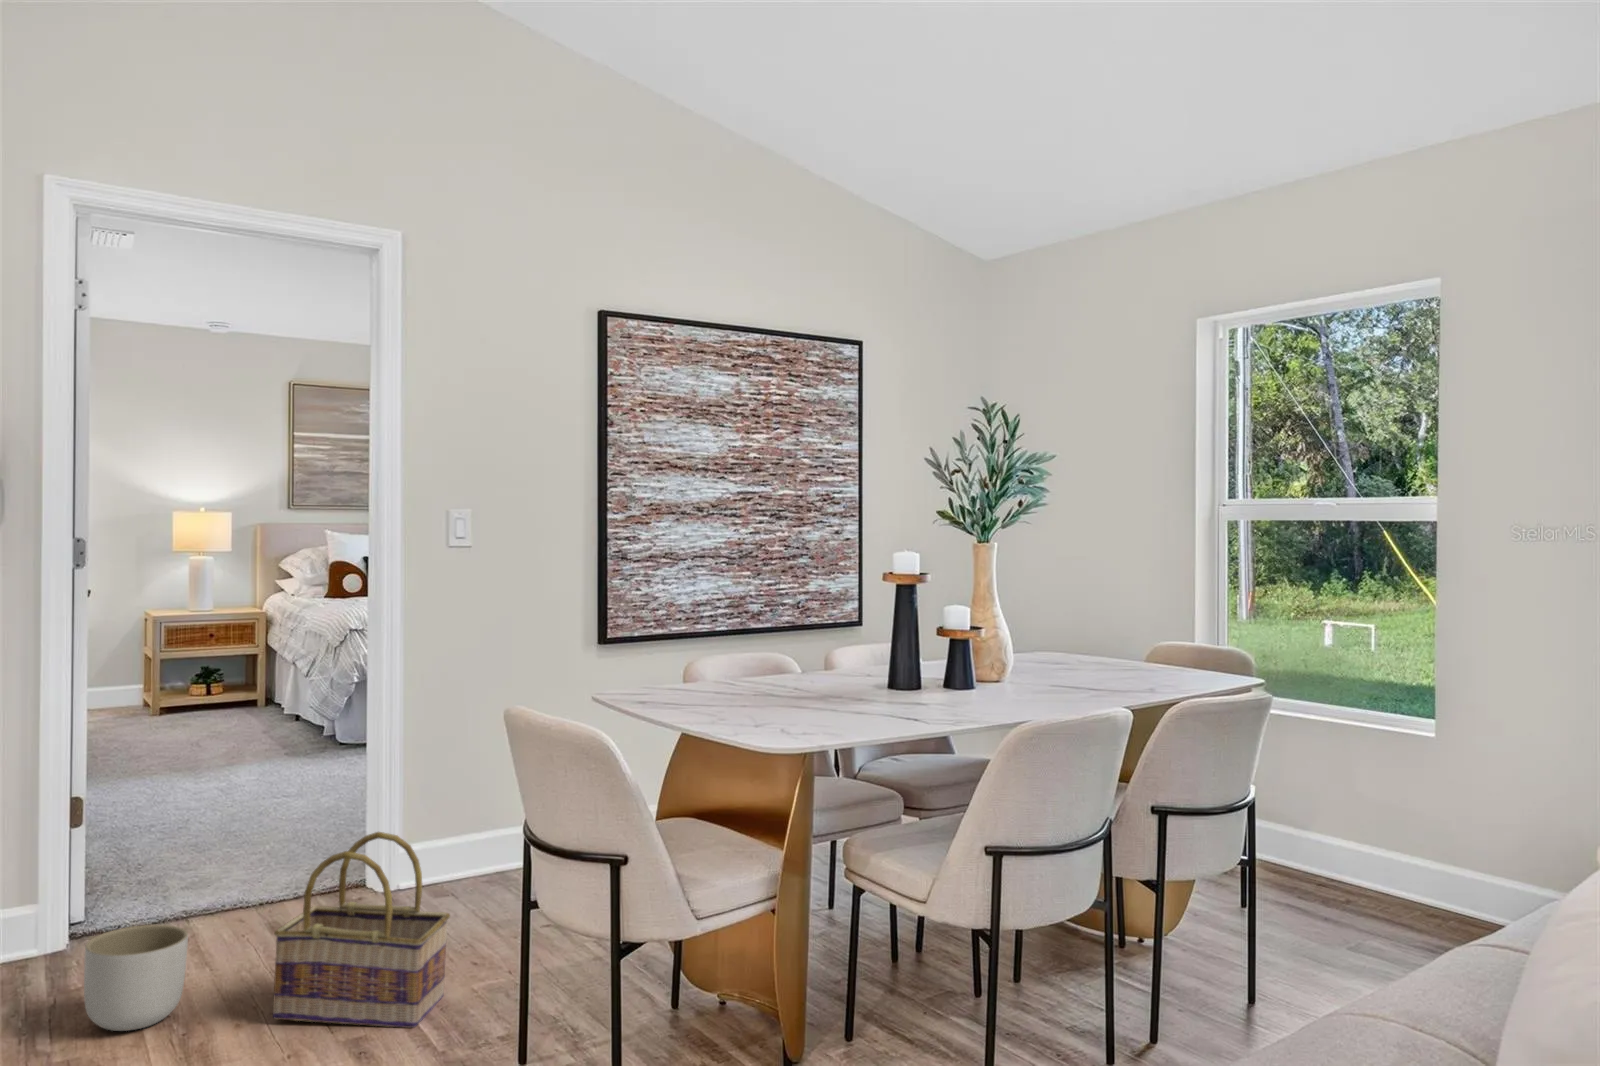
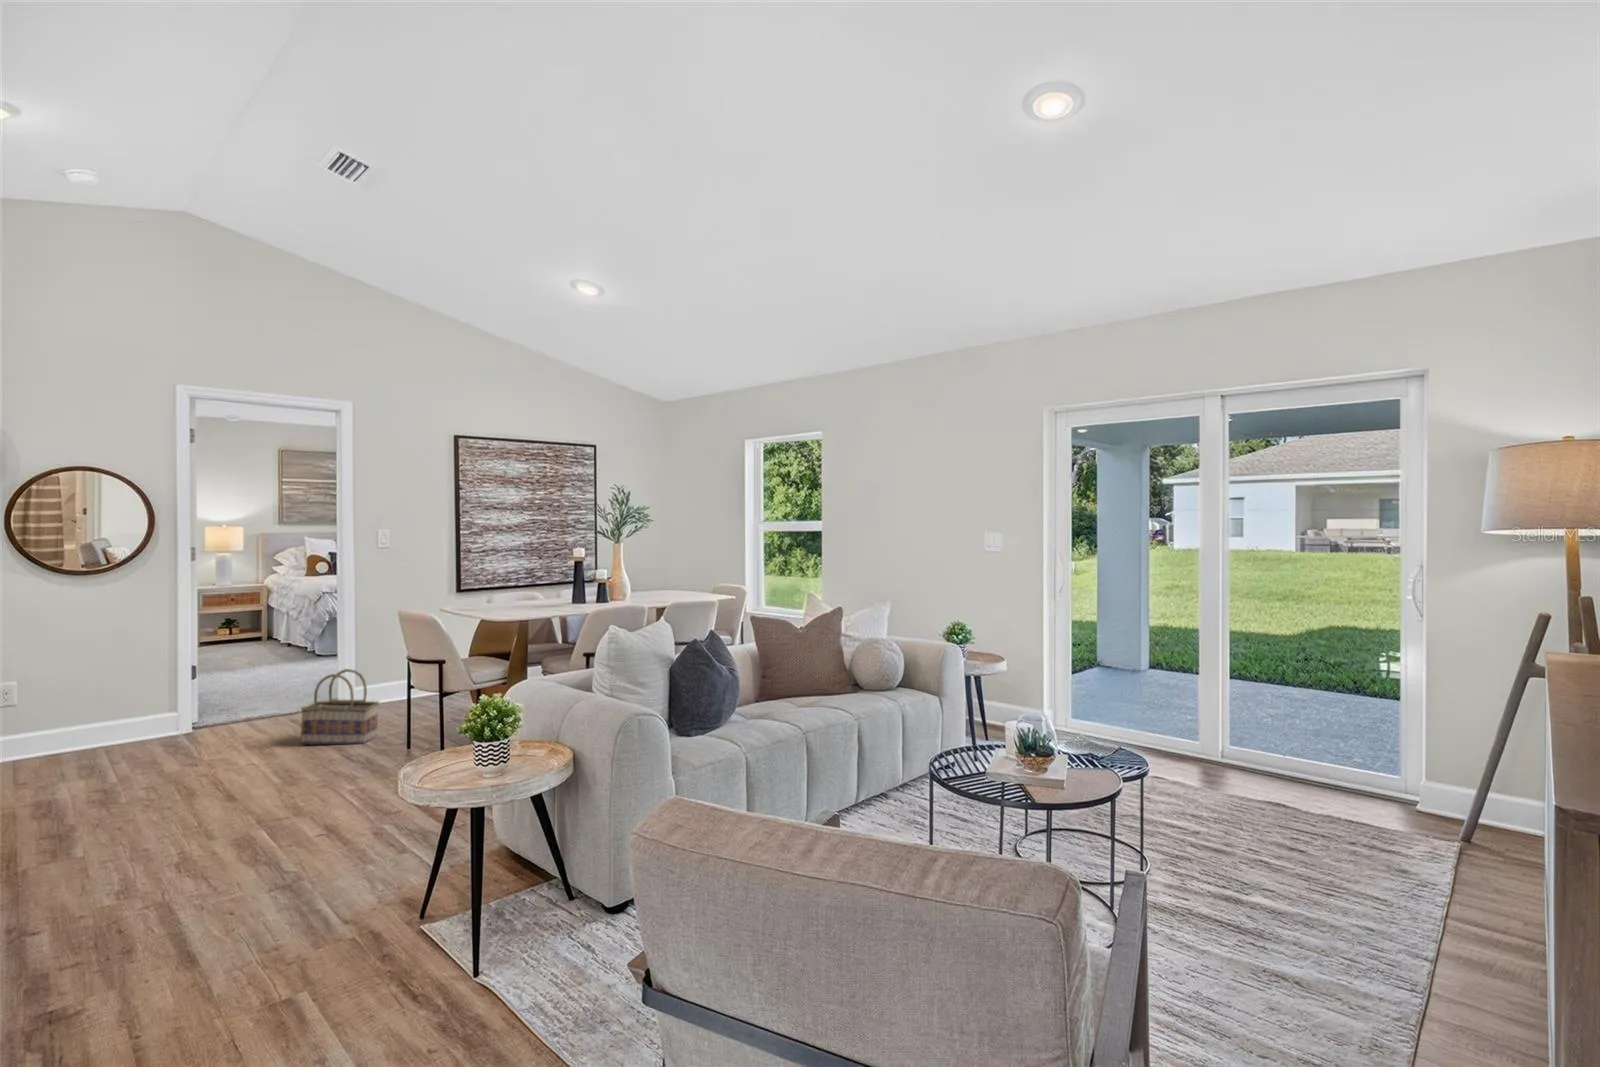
planter: present [84,925,188,1031] -> none [215,711,261,751]

